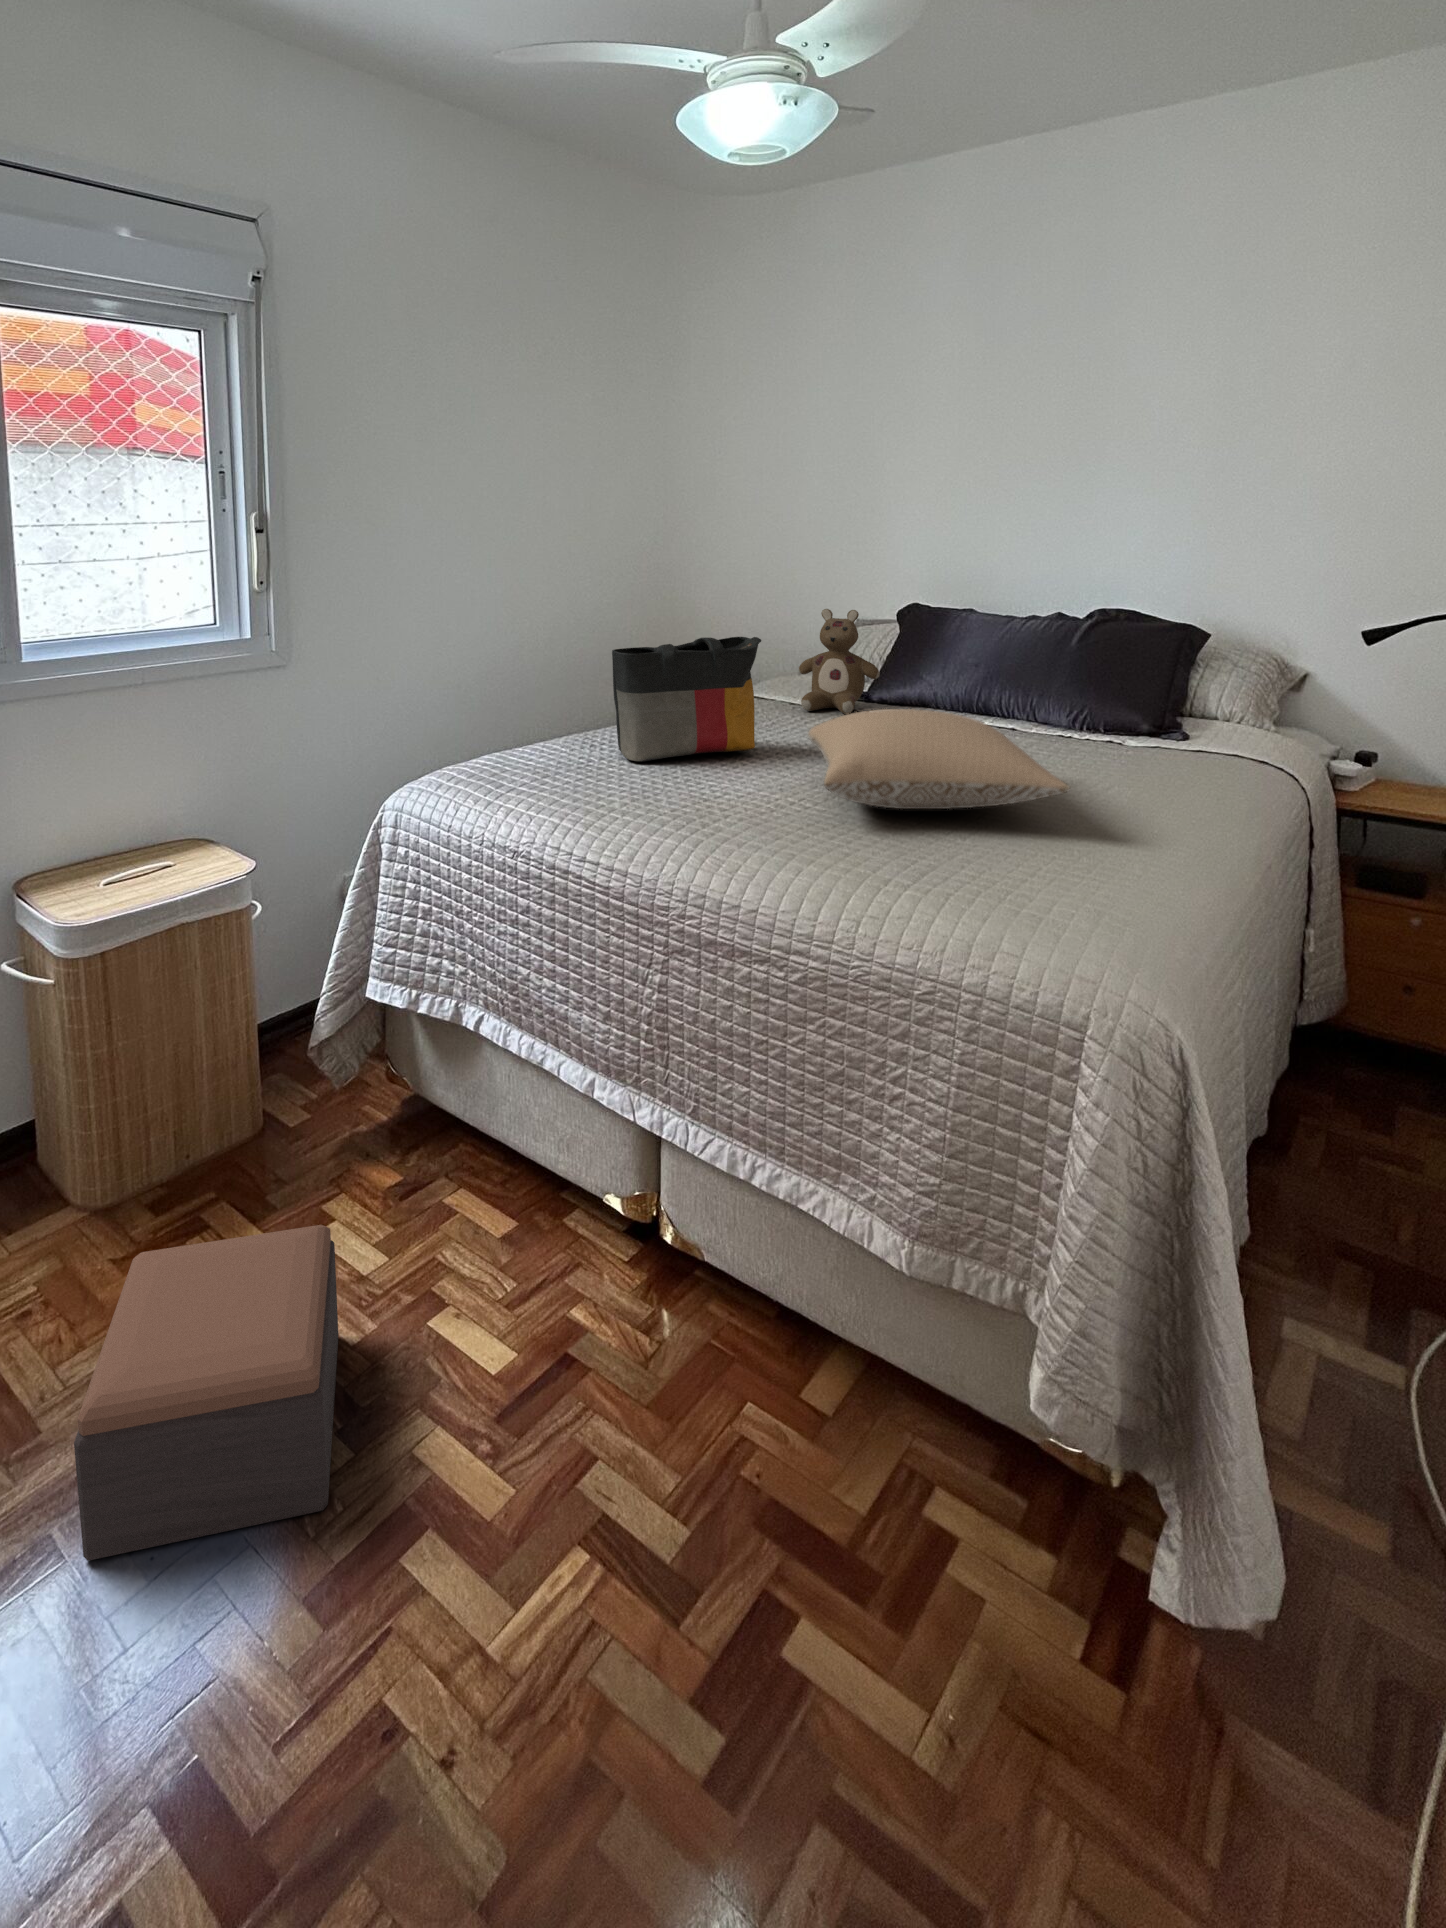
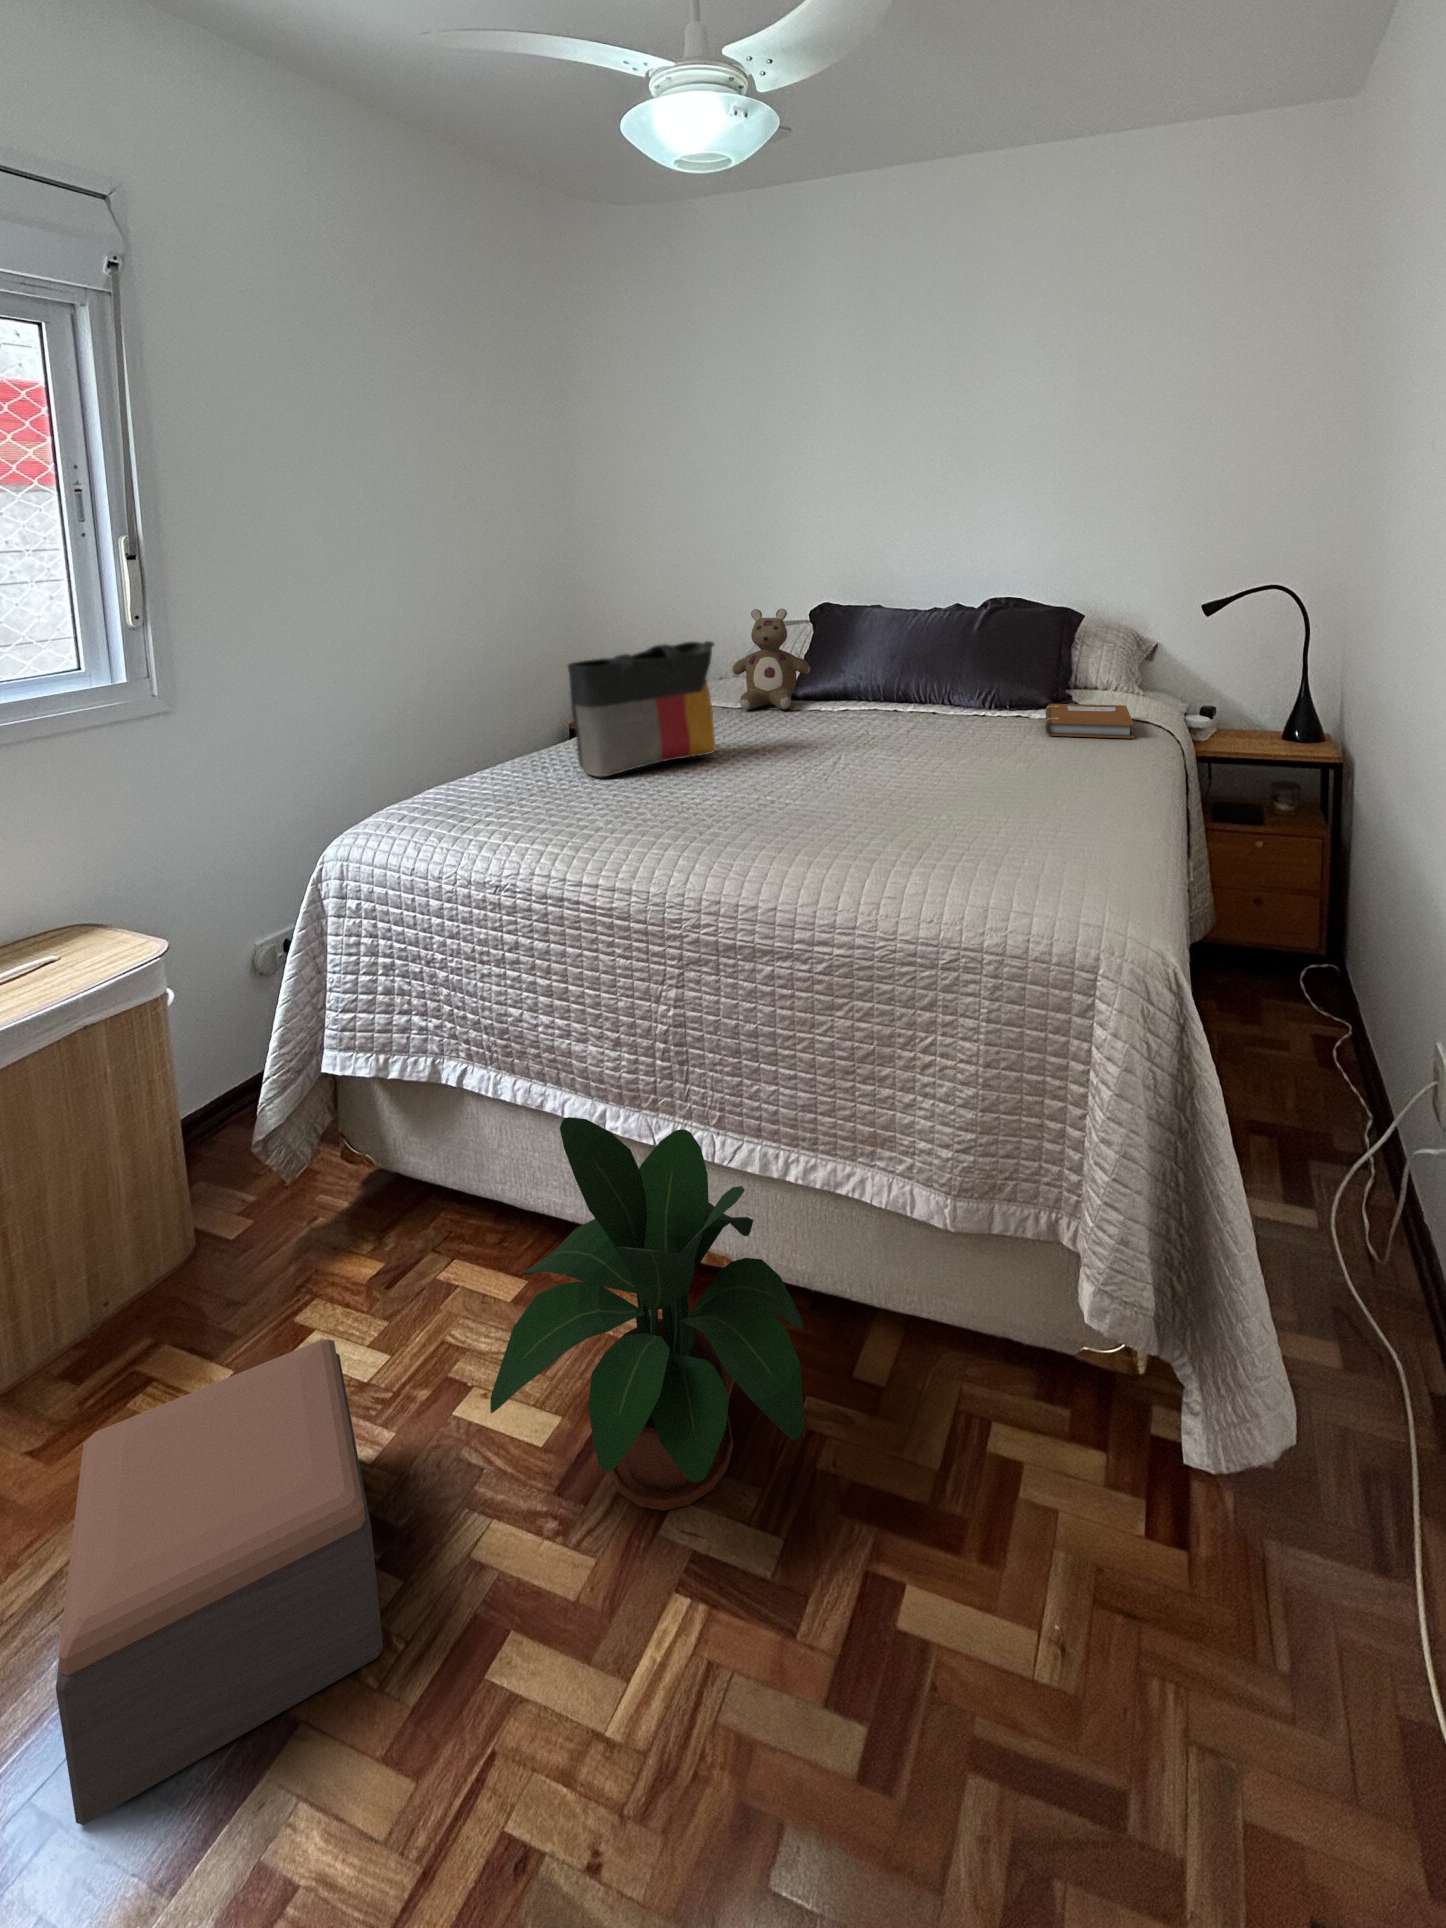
pillow: present [808,709,1070,809] -> none [772,699,1026,794]
notebook: none [1130,734,1242,782] -> present [1045,704,1134,738]
potted plant: none [442,1075,745,1471] -> present [490,1117,804,1511]

